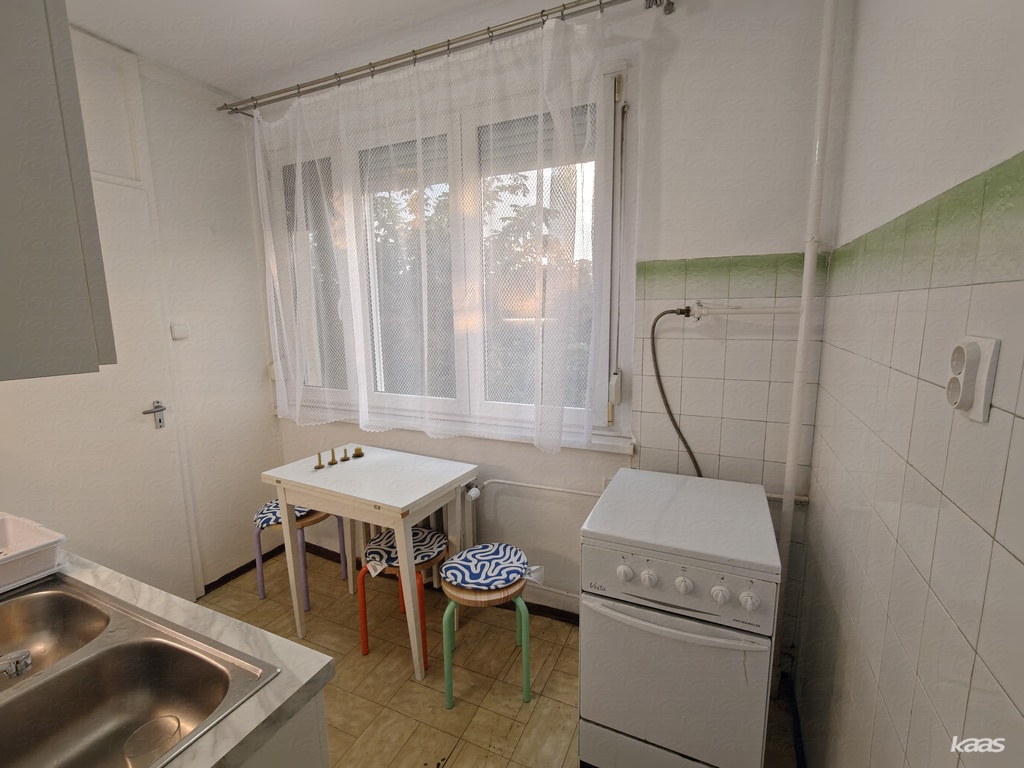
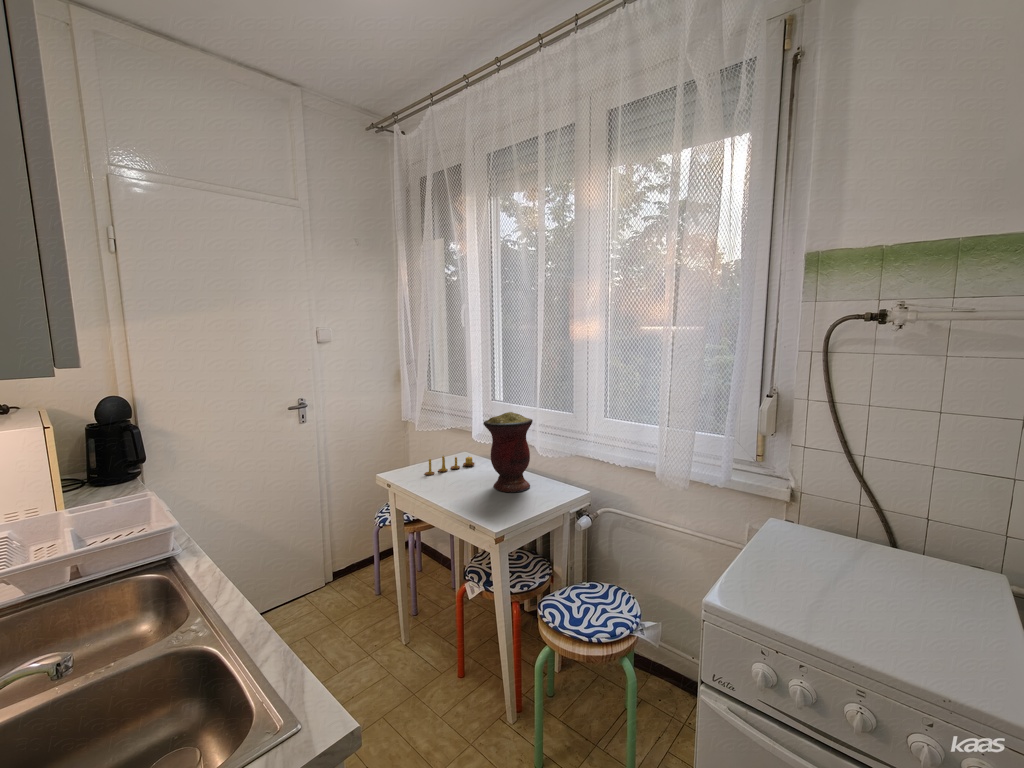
vase: none [375,401,423,475] -> present [484,412,533,492]

